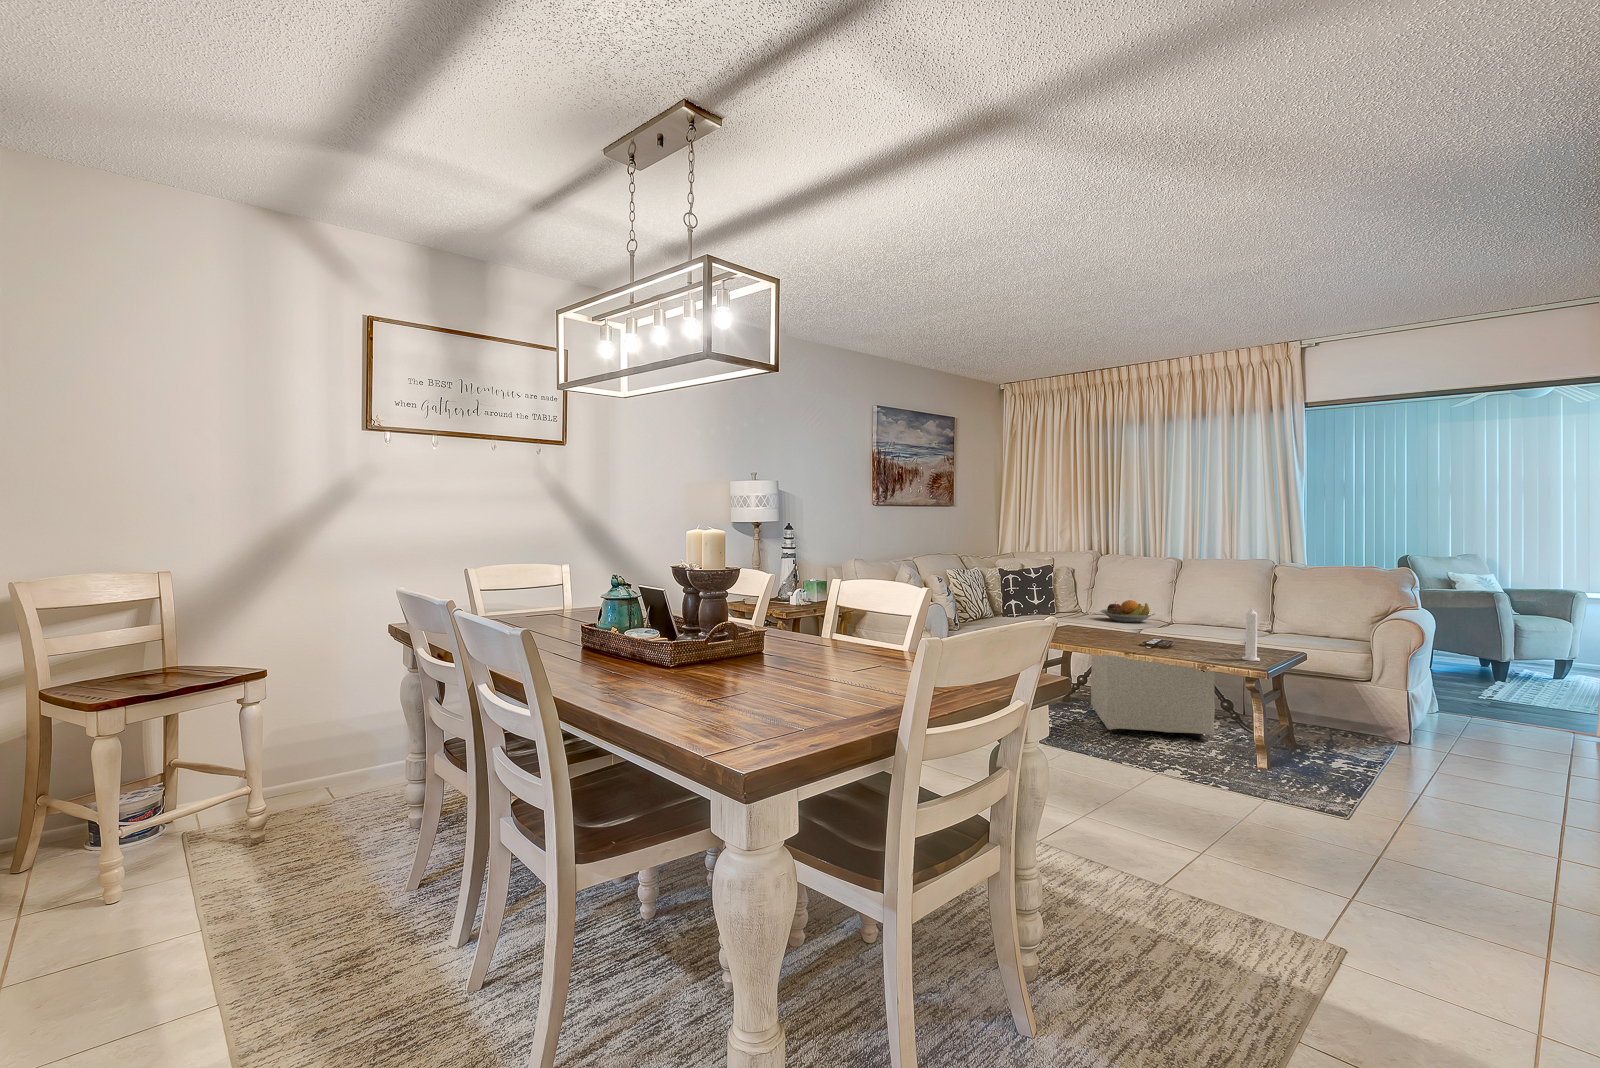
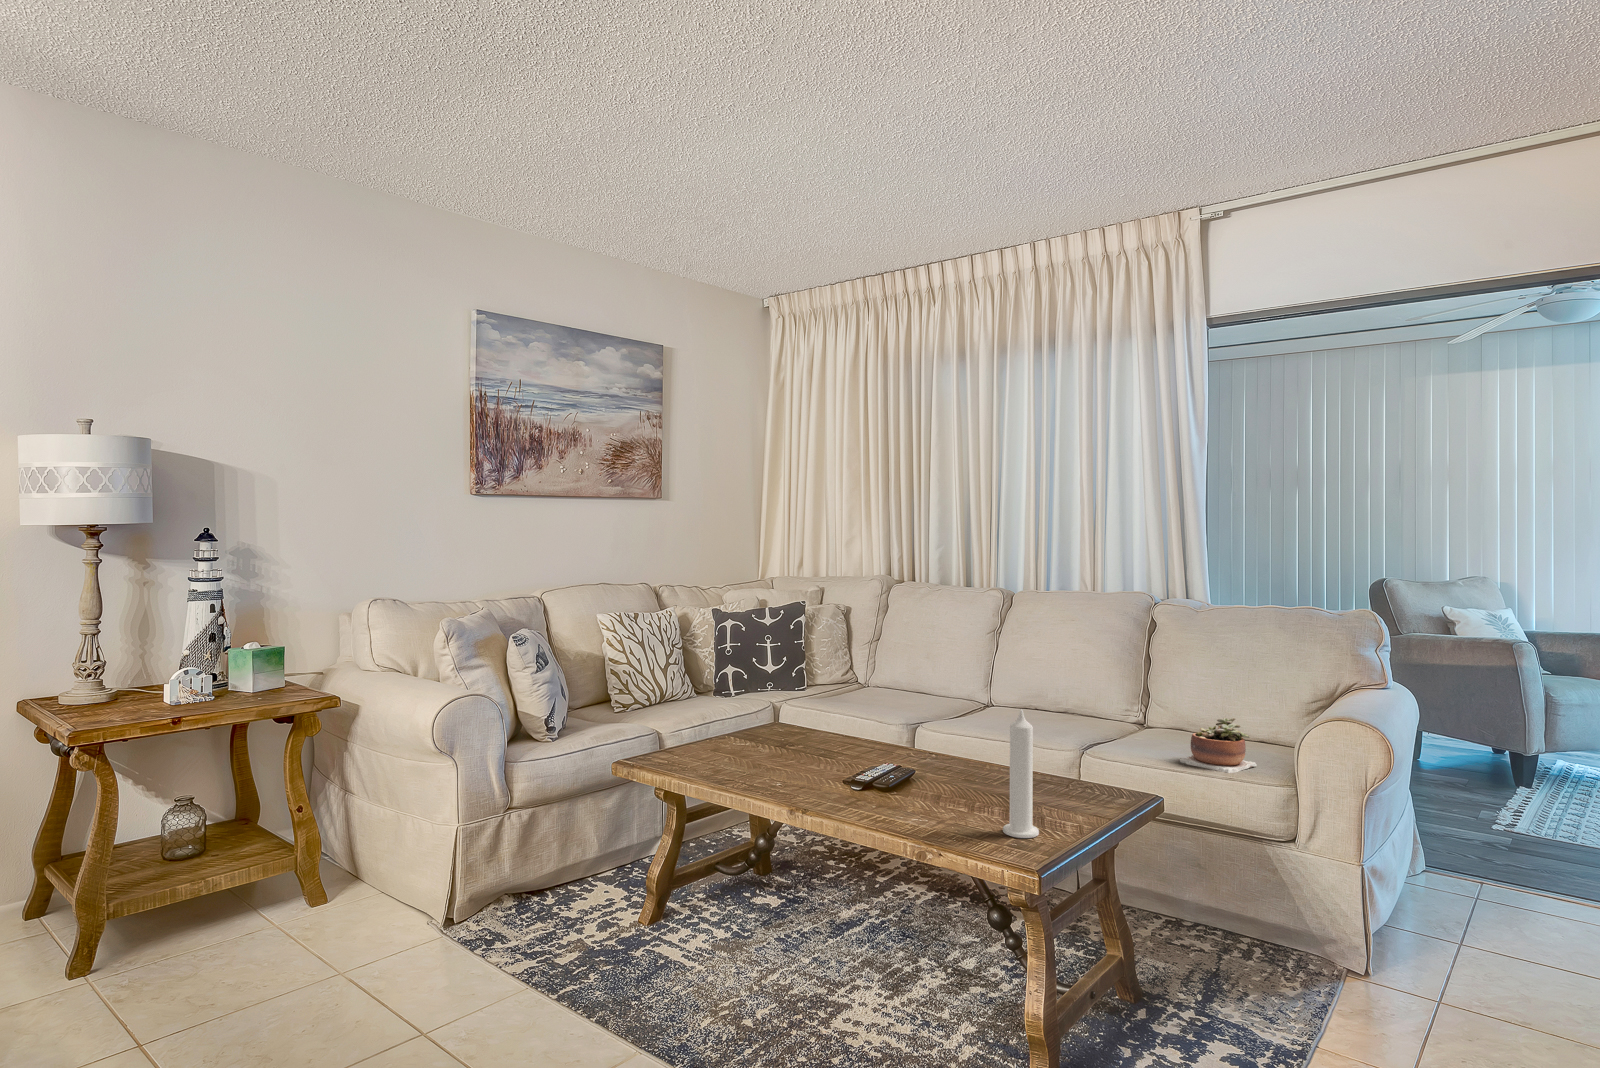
fruit bowl: present [1100,600,1155,623] -> none [874,664,963,705]
succulent plant: none [1303,623,1346,649] -> present [1180,718,1257,773]
ottoman: present [1091,655,1215,738] -> none [764,755,979,981]

